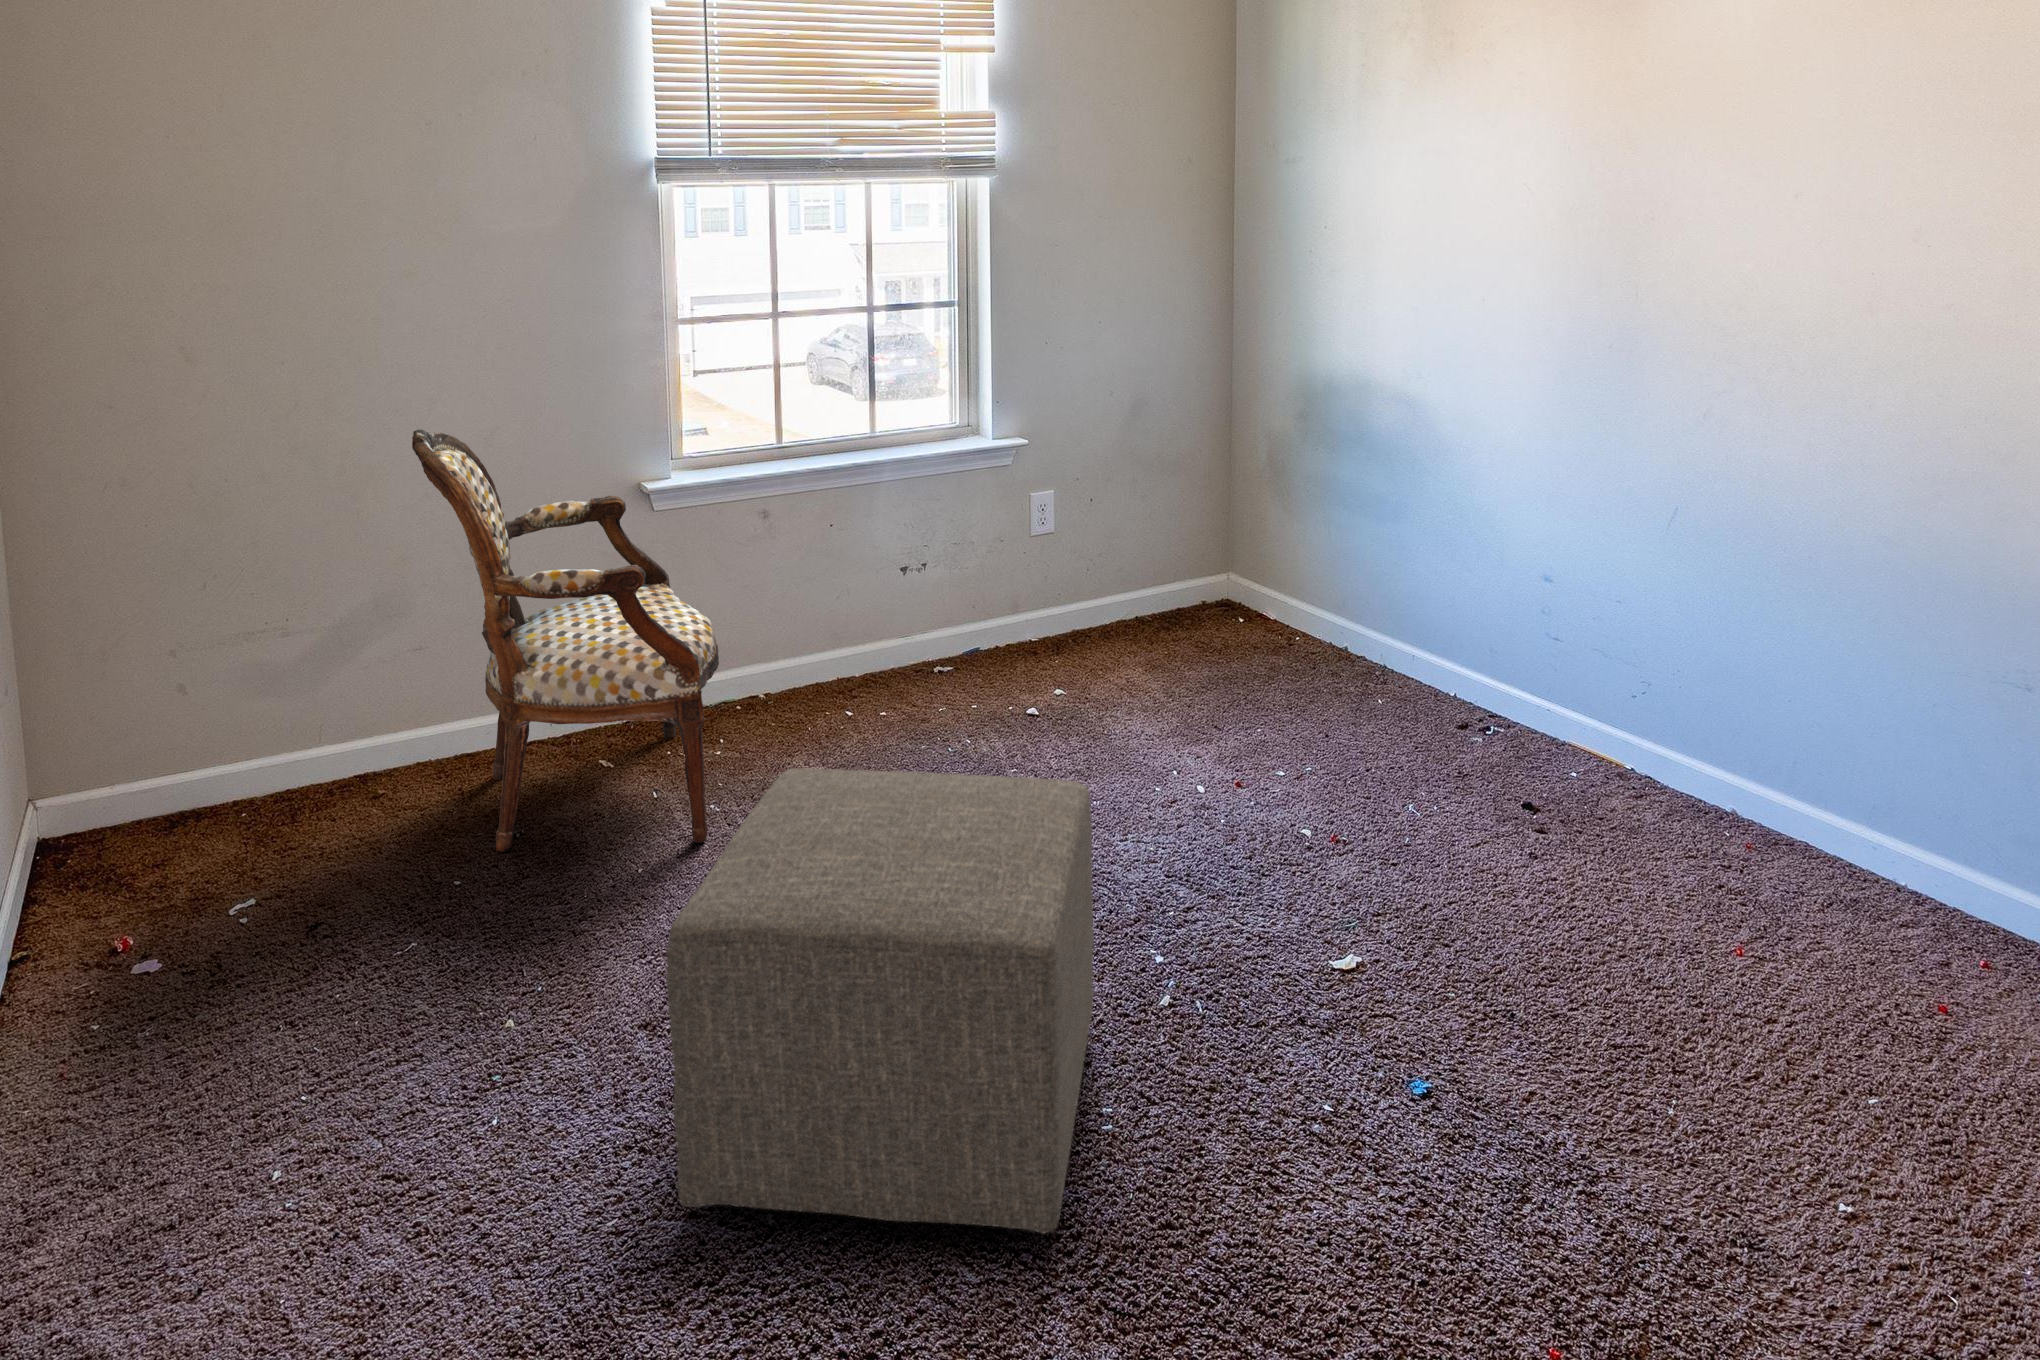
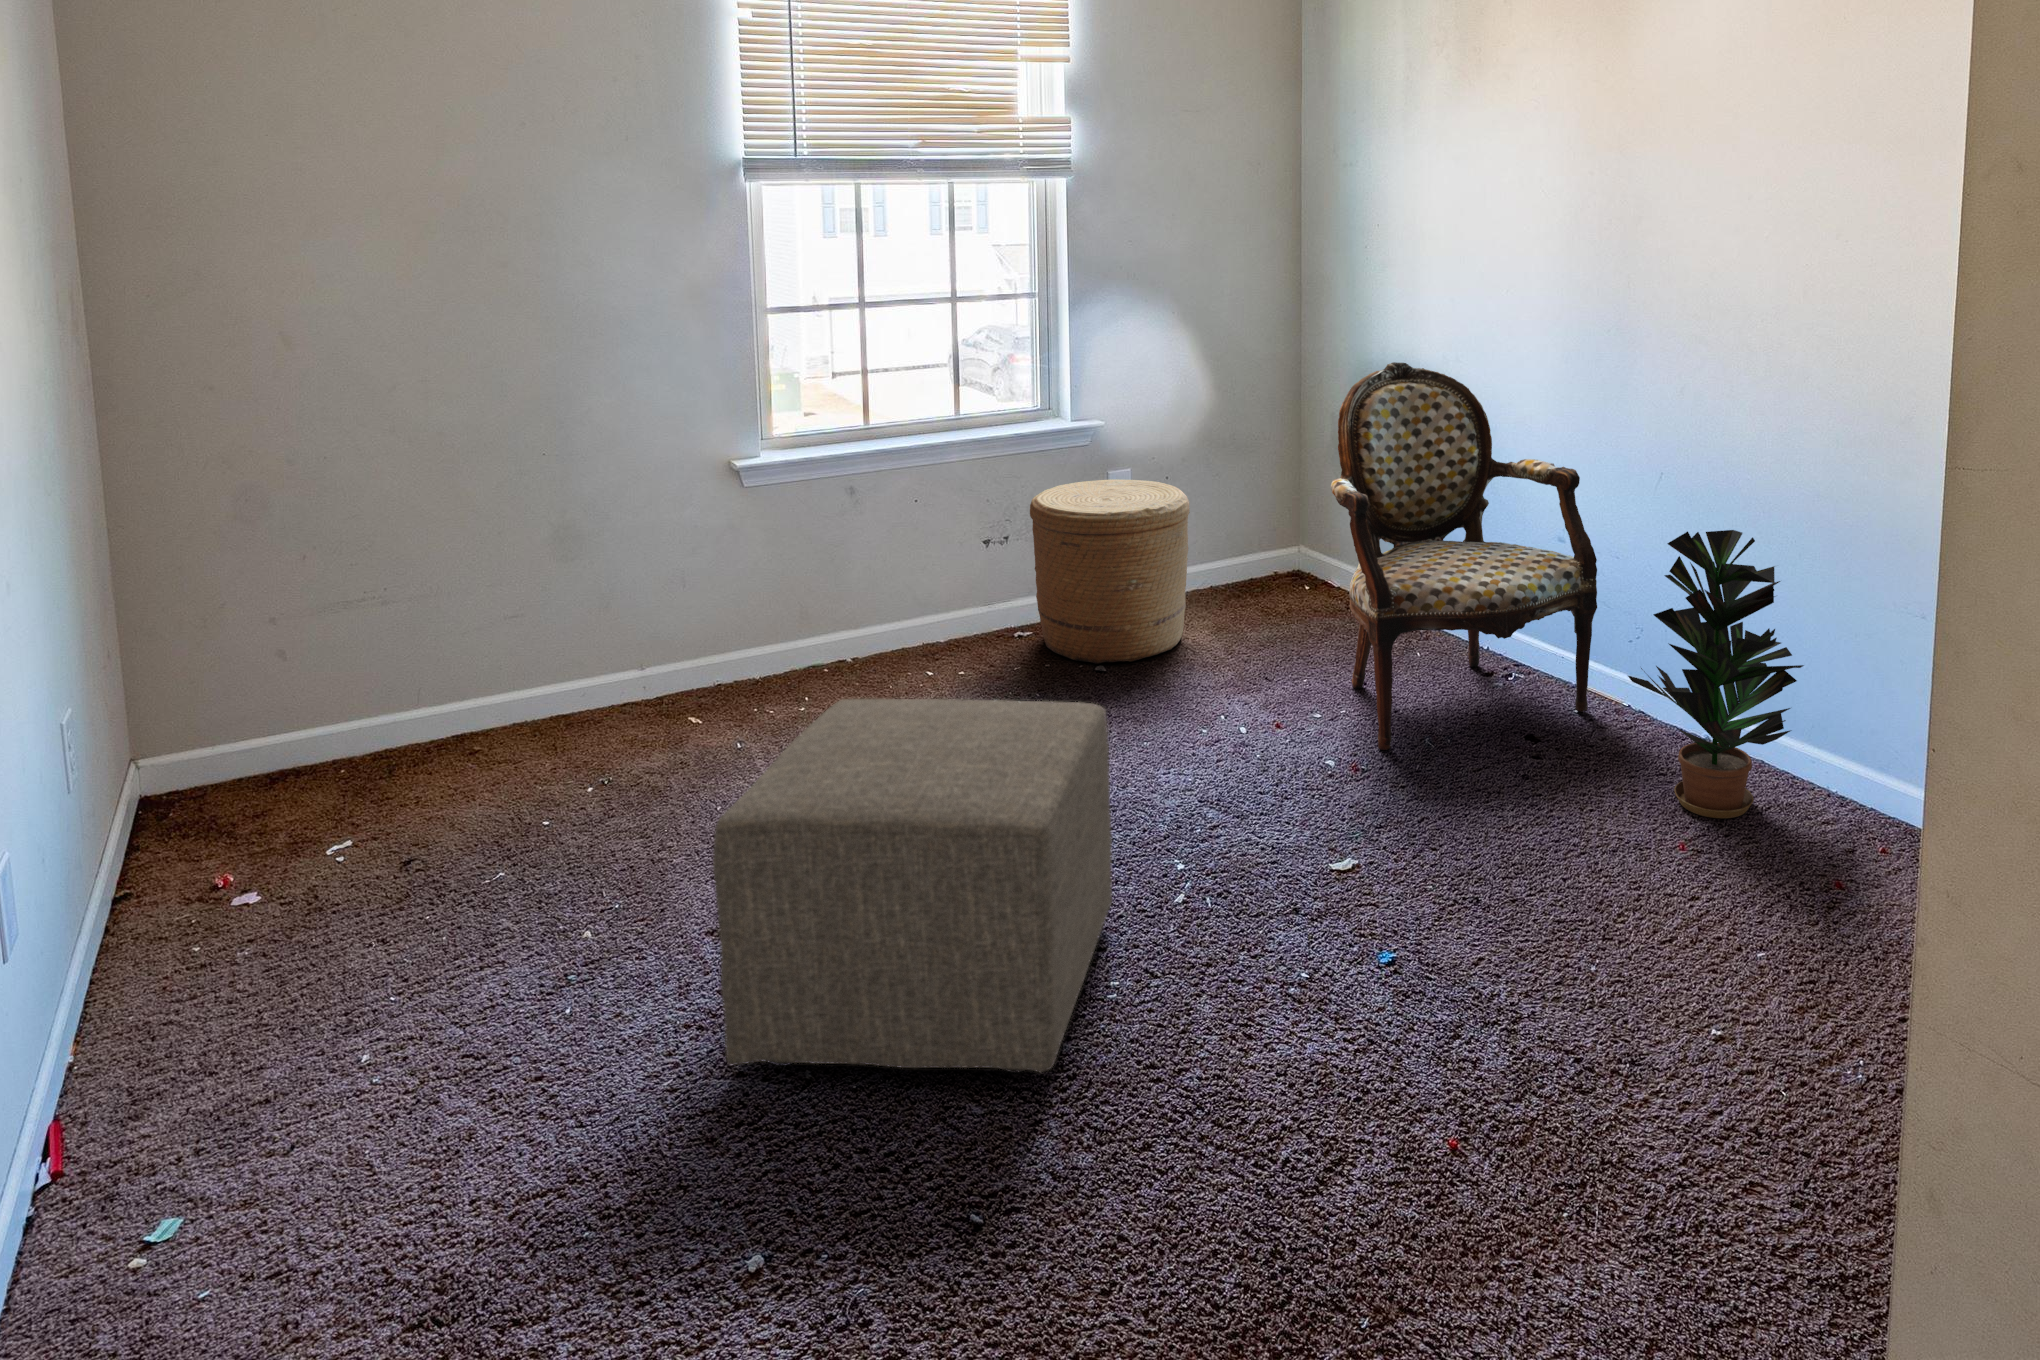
armchair: present [412,429,719,852] -> present [1331,362,1597,750]
woven basket: none [953,504,1127,708] -> present [1030,480,1190,664]
potted plant: none [1662,581,1883,918] -> present [1628,530,1804,818]

